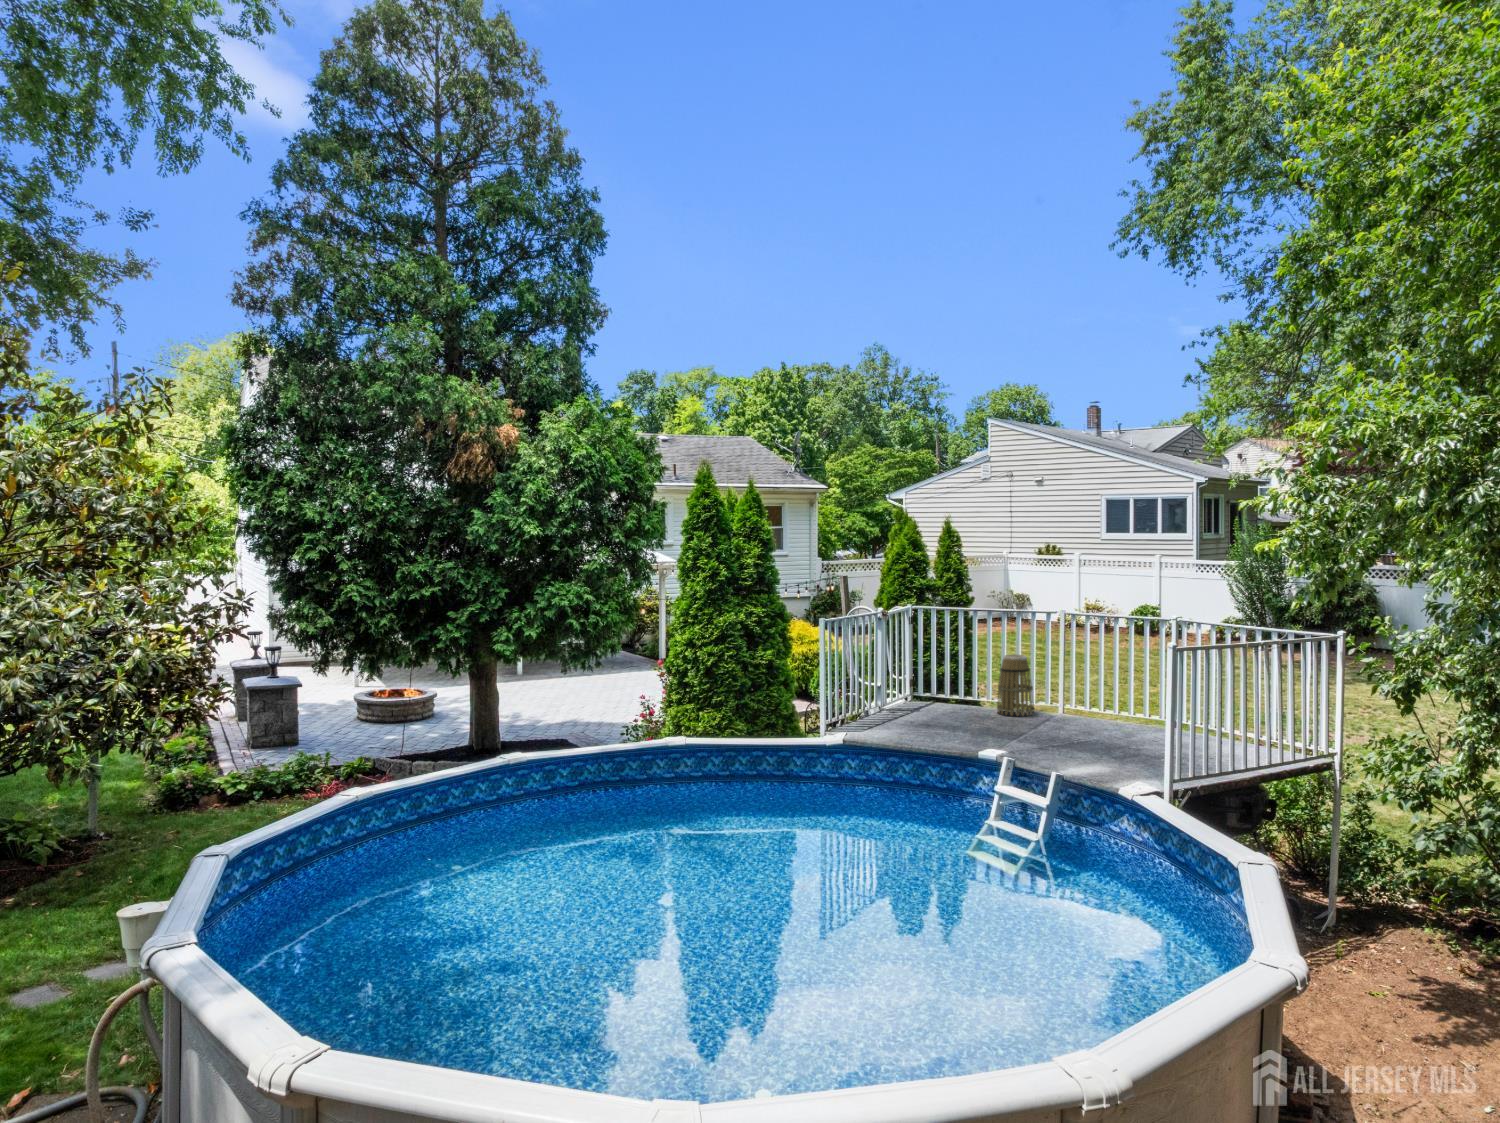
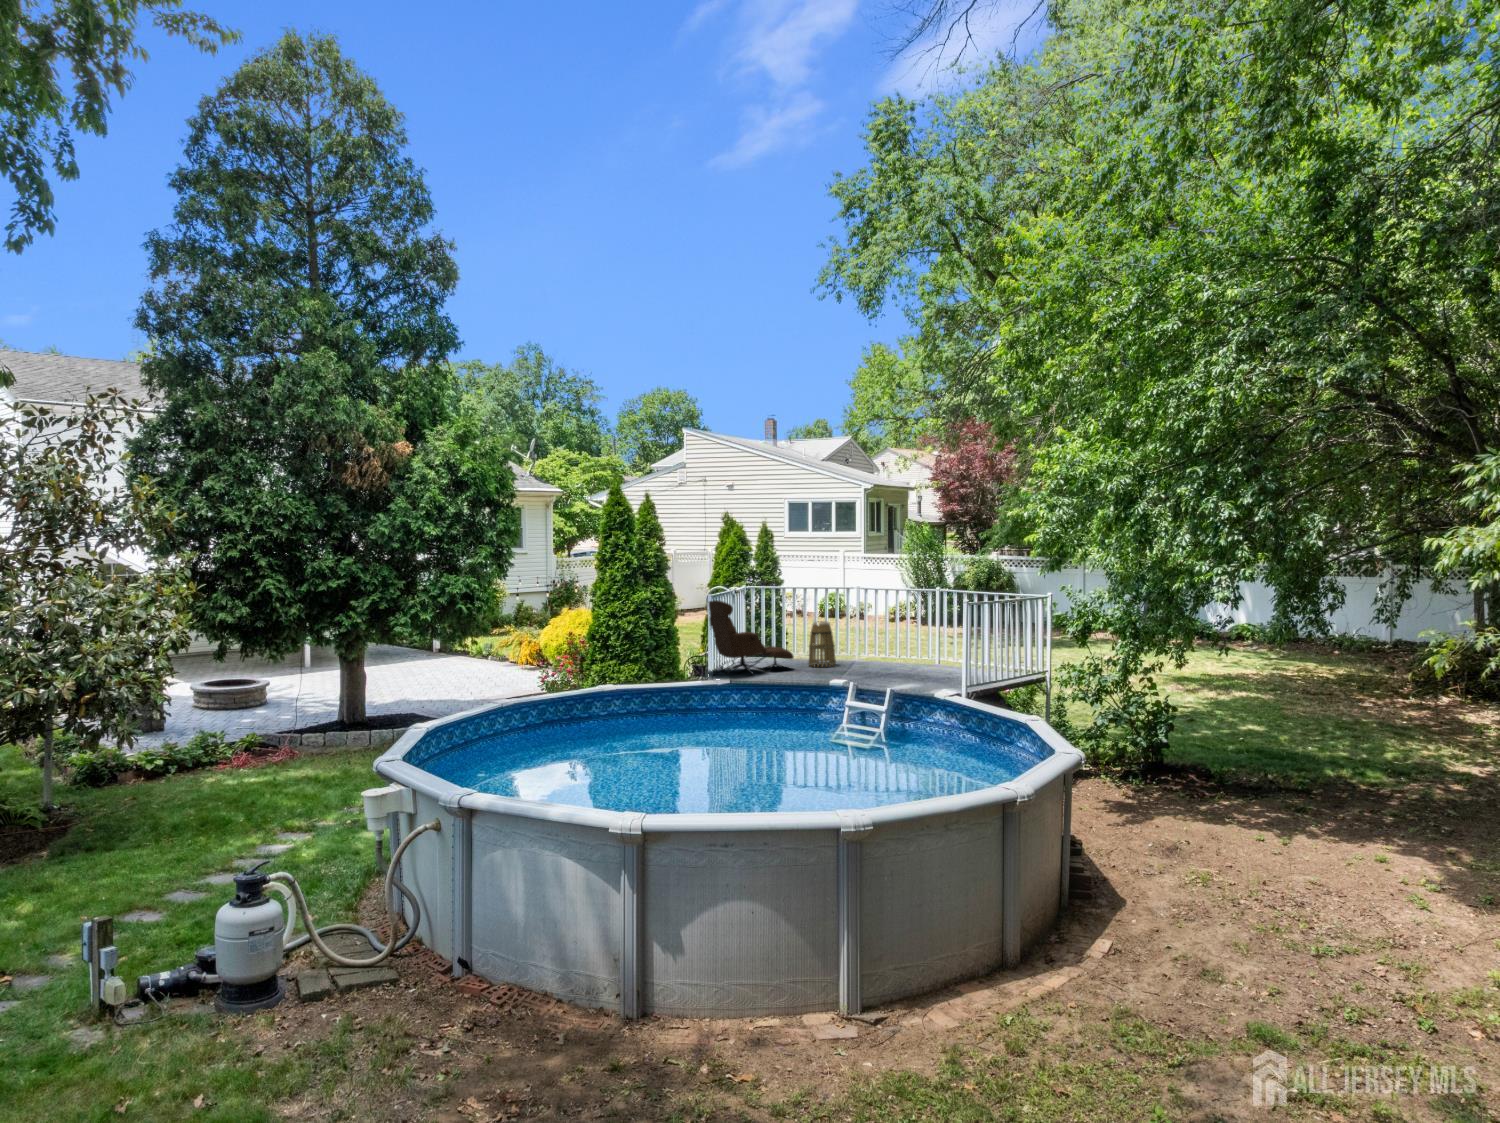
lounge chair: none [864,622,972,720] -> present [709,600,794,674]

